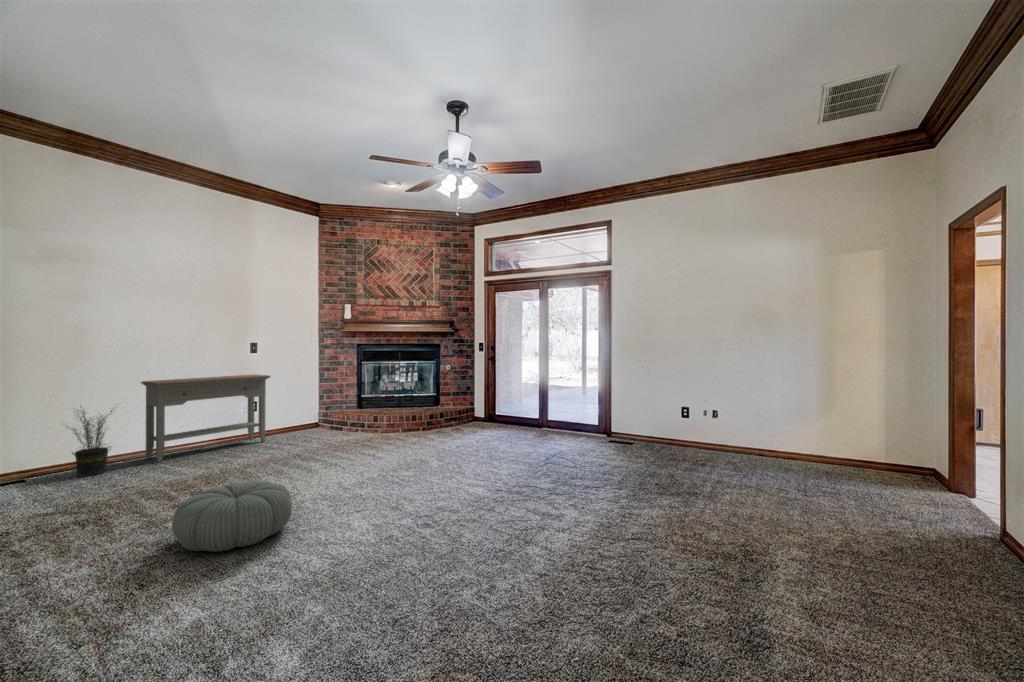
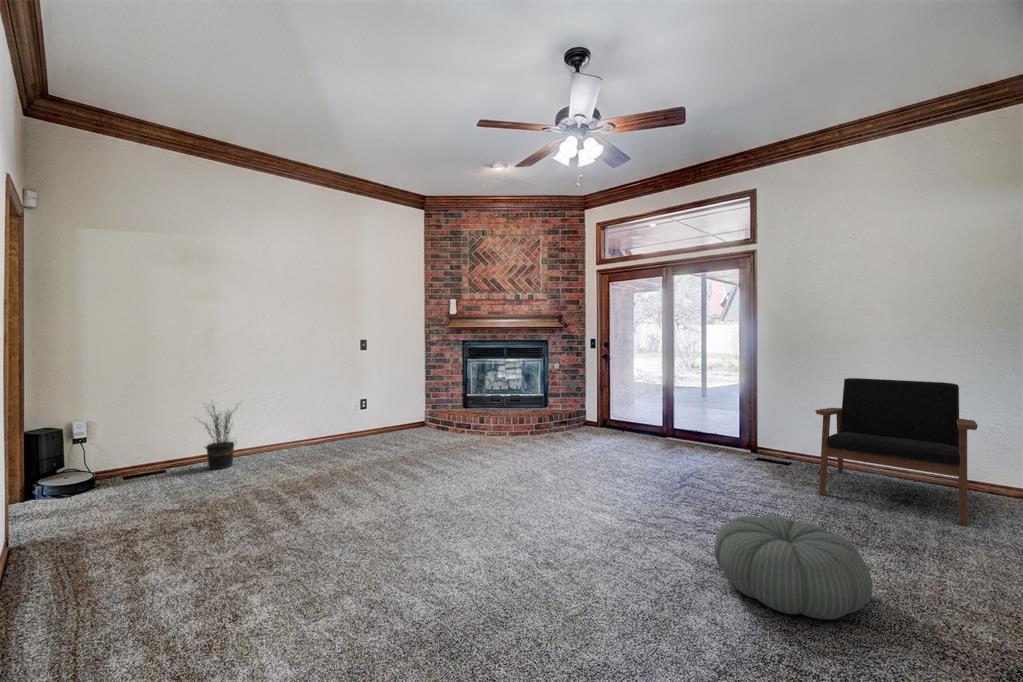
armchair: none [643,374,746,476] -> present [815,378,978,525]
console table: present [141,375,270,462] -> none [263,372,379,458]
pouf: present [172,481,292,552] -> present [714,515,873,619]

